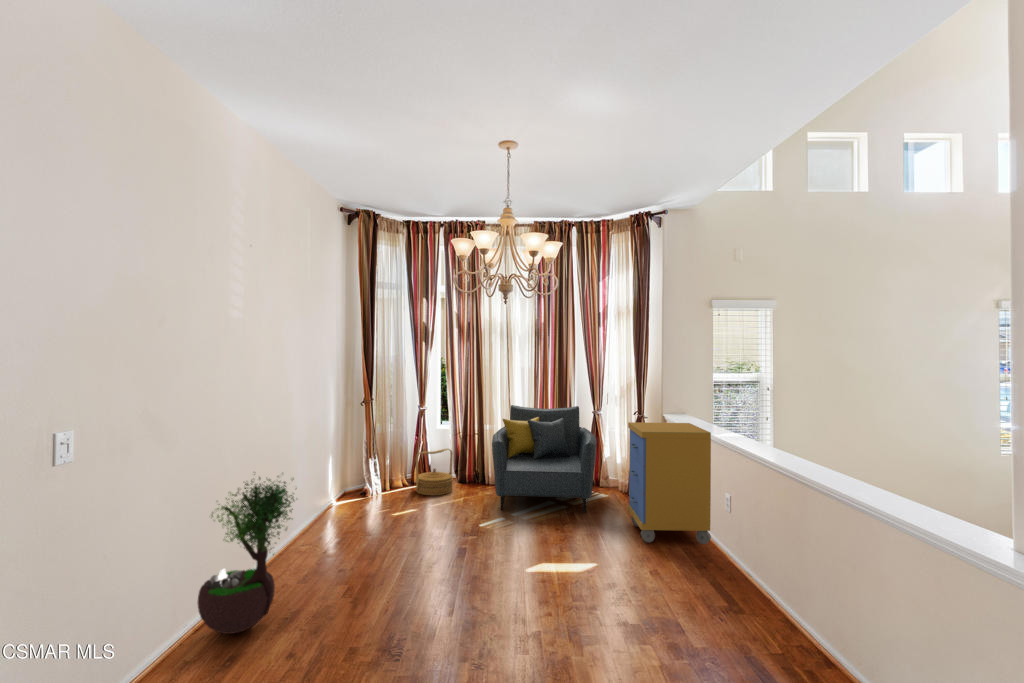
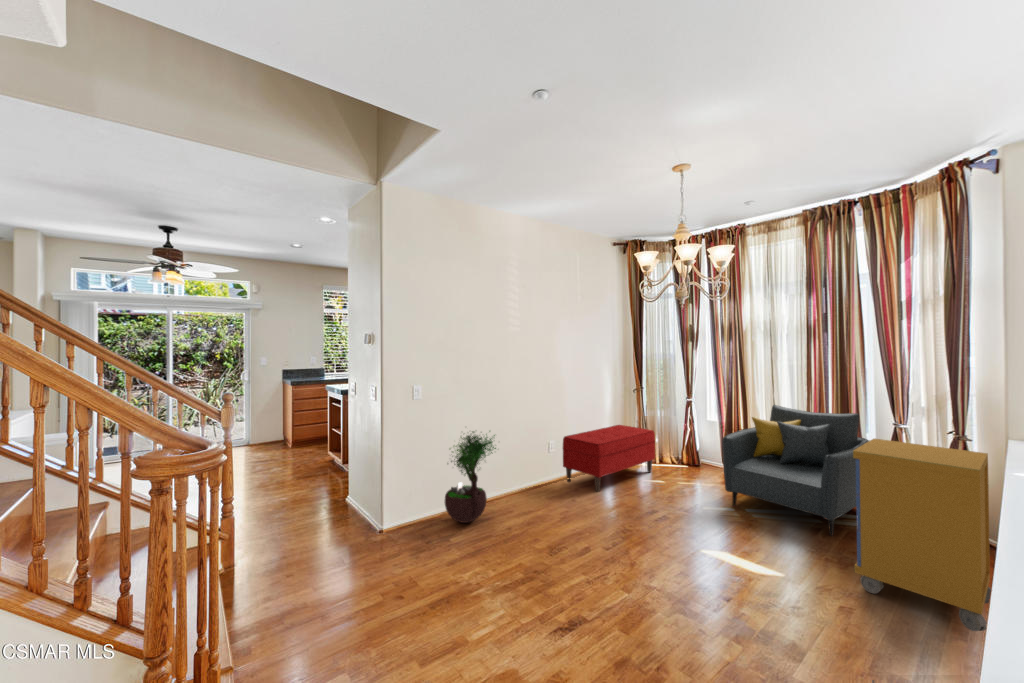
bench: none [303,448,395,535] -> present [563,425,655,492]
woven basket: present [416,449,453,495] -> none [676,438,716,479]

